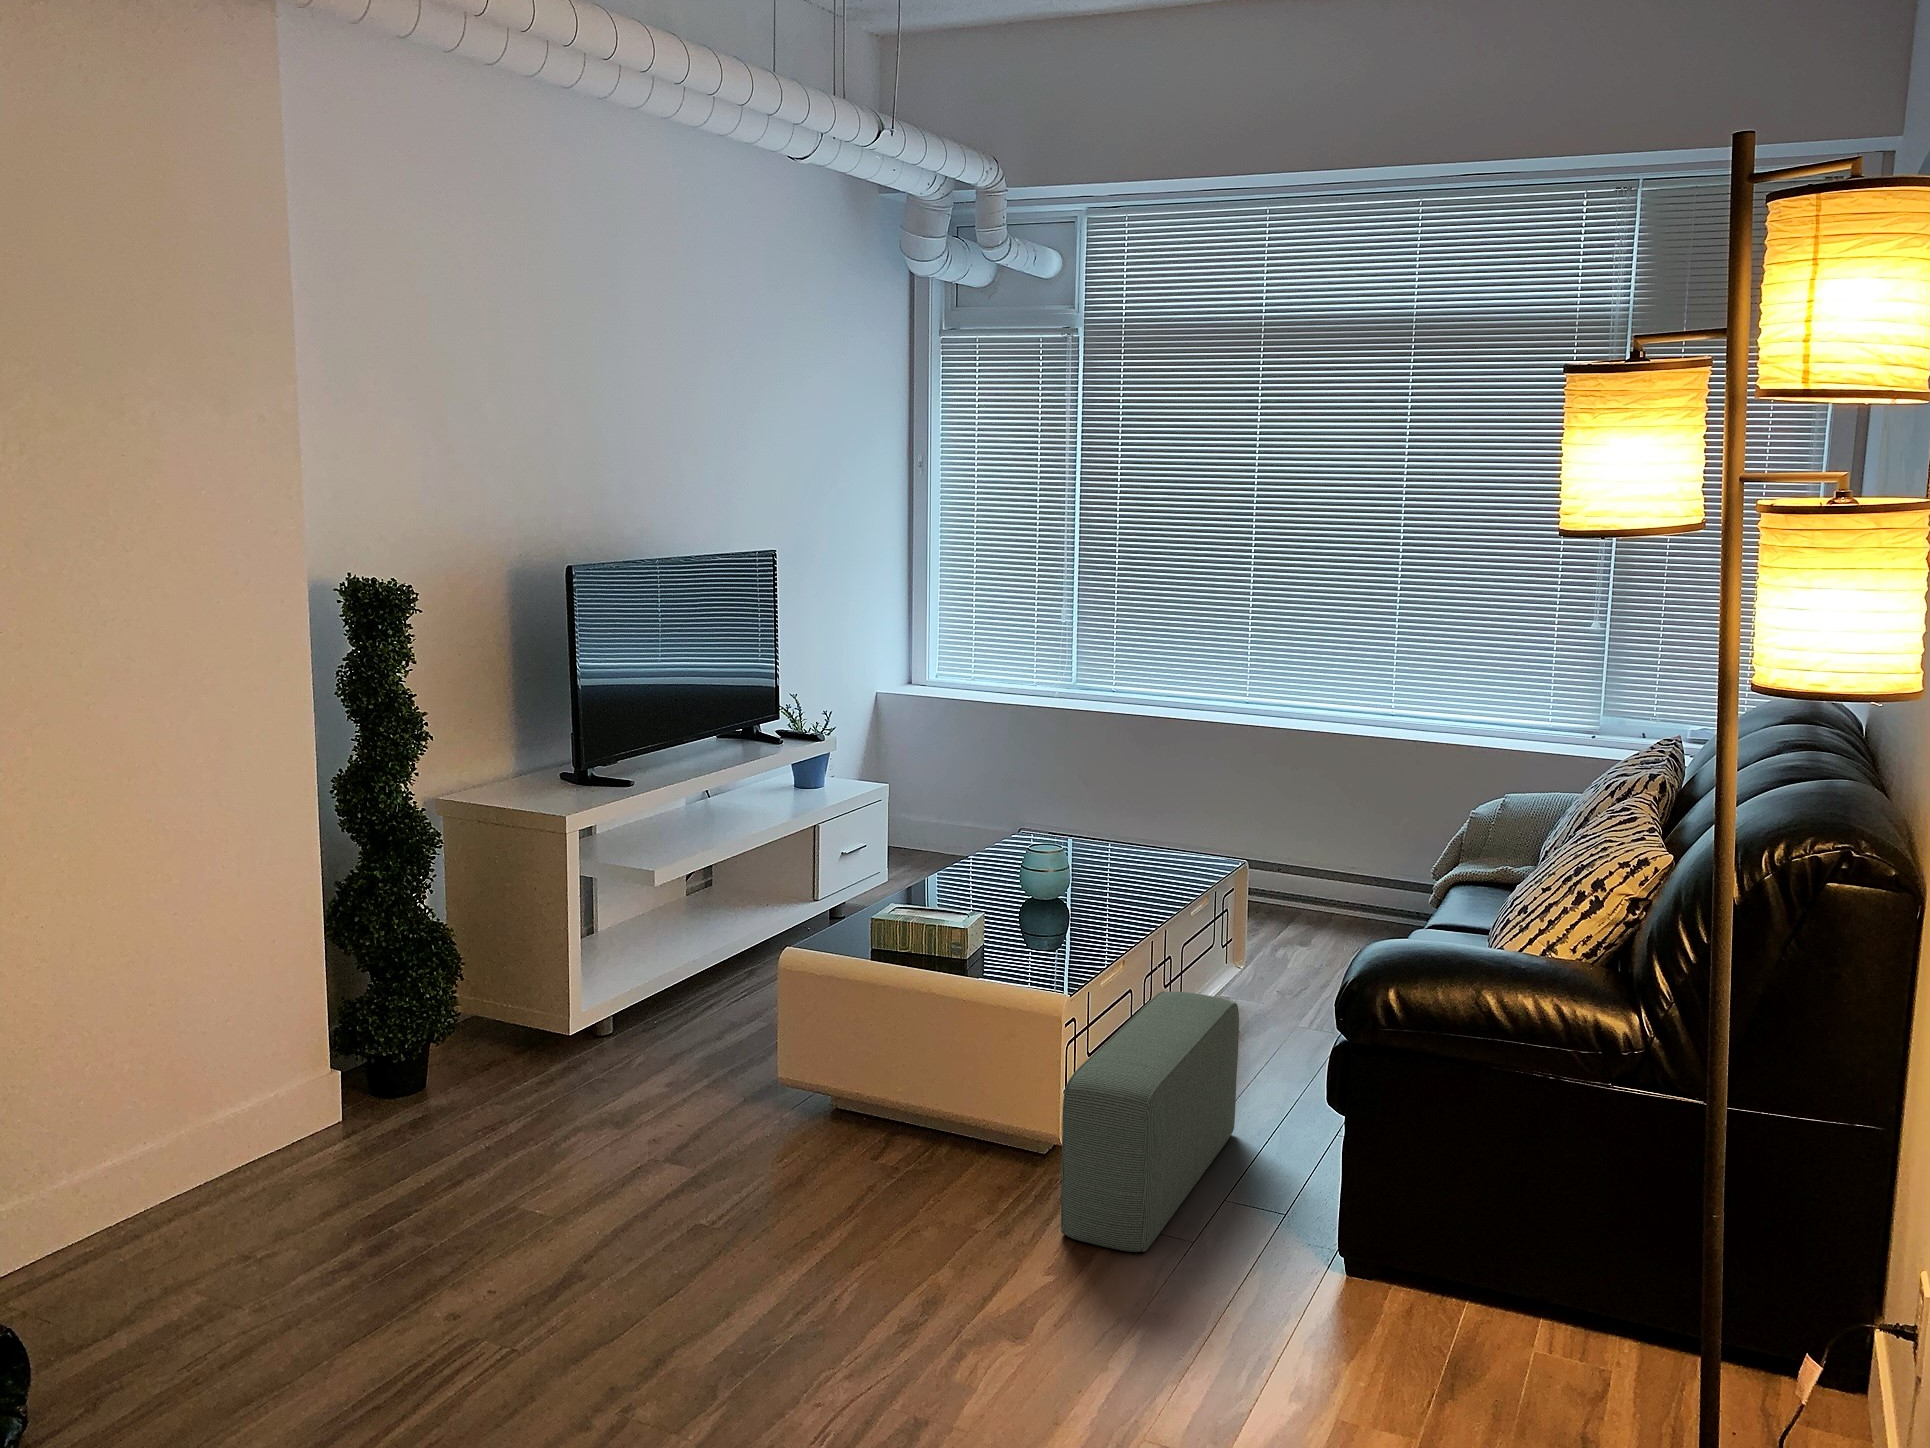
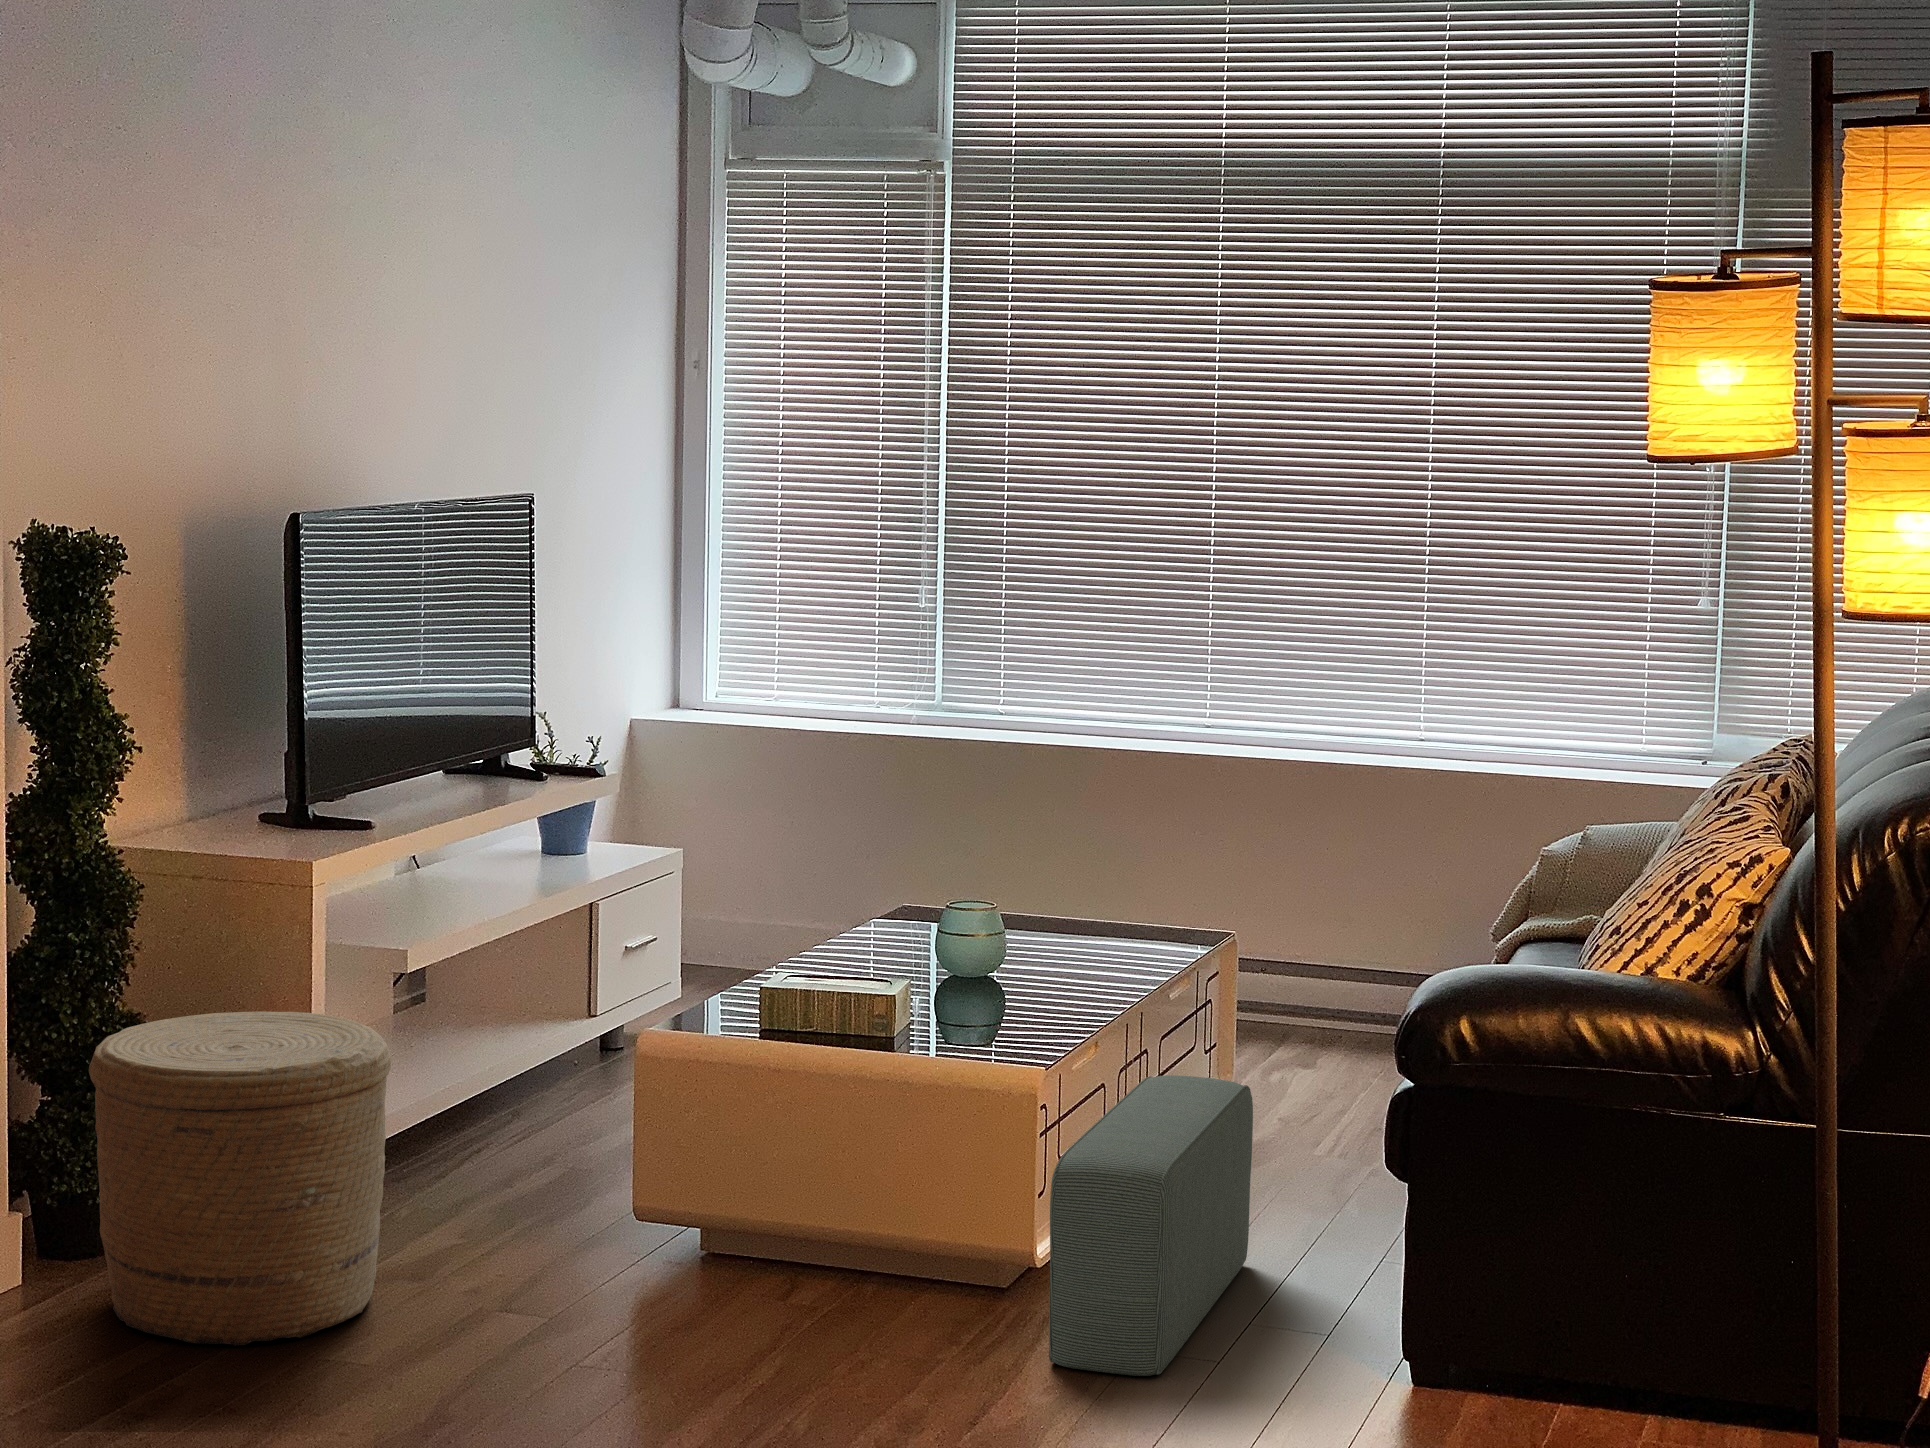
woven basket: none [360,929,586,1191] -> present [89,1012,391,1347]

